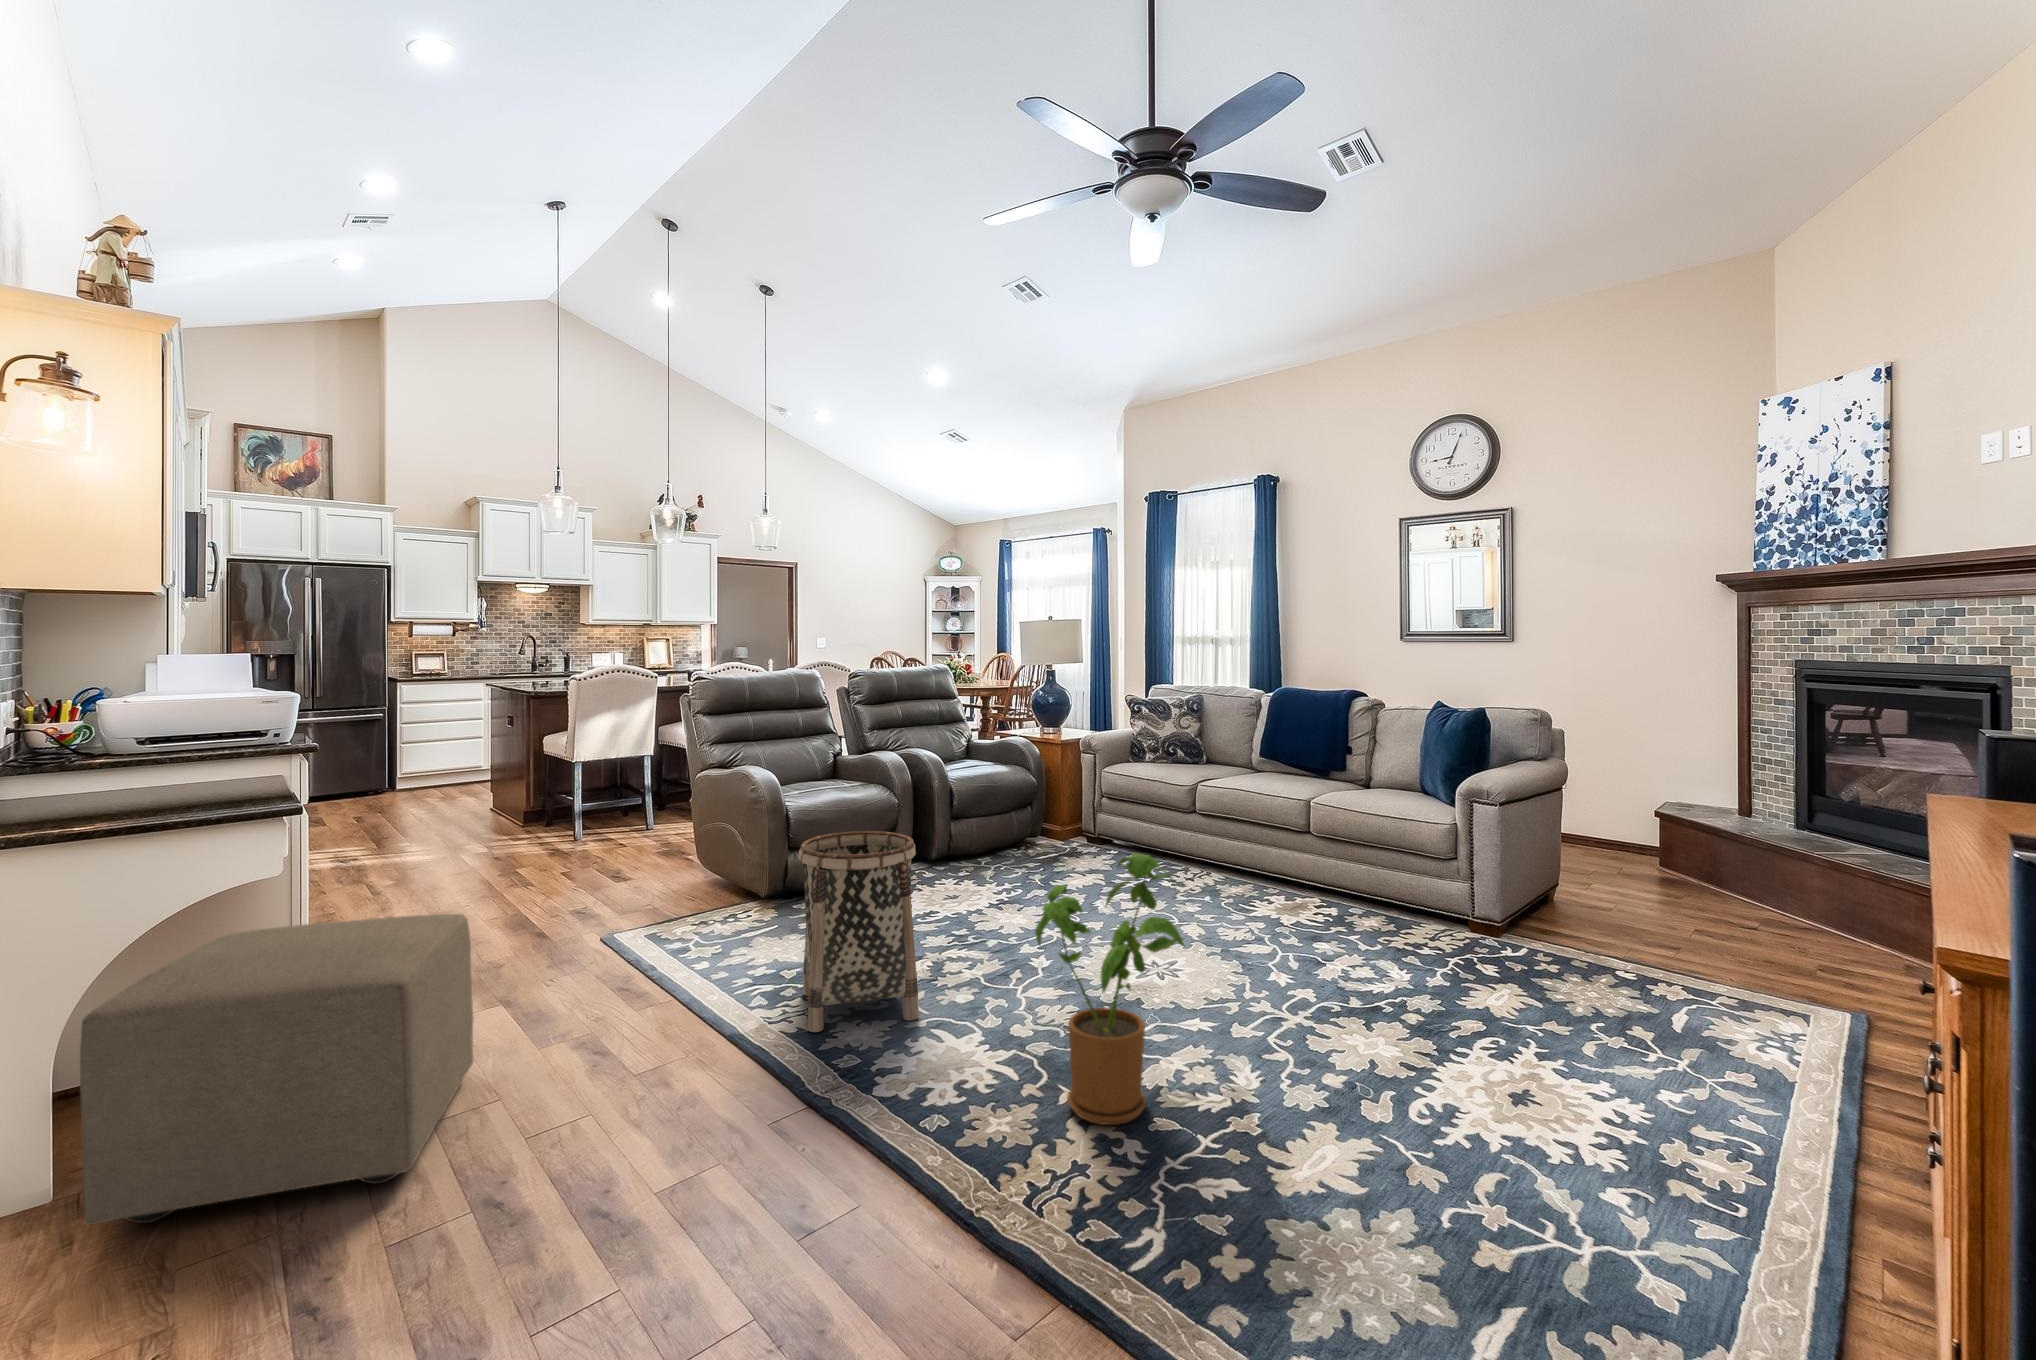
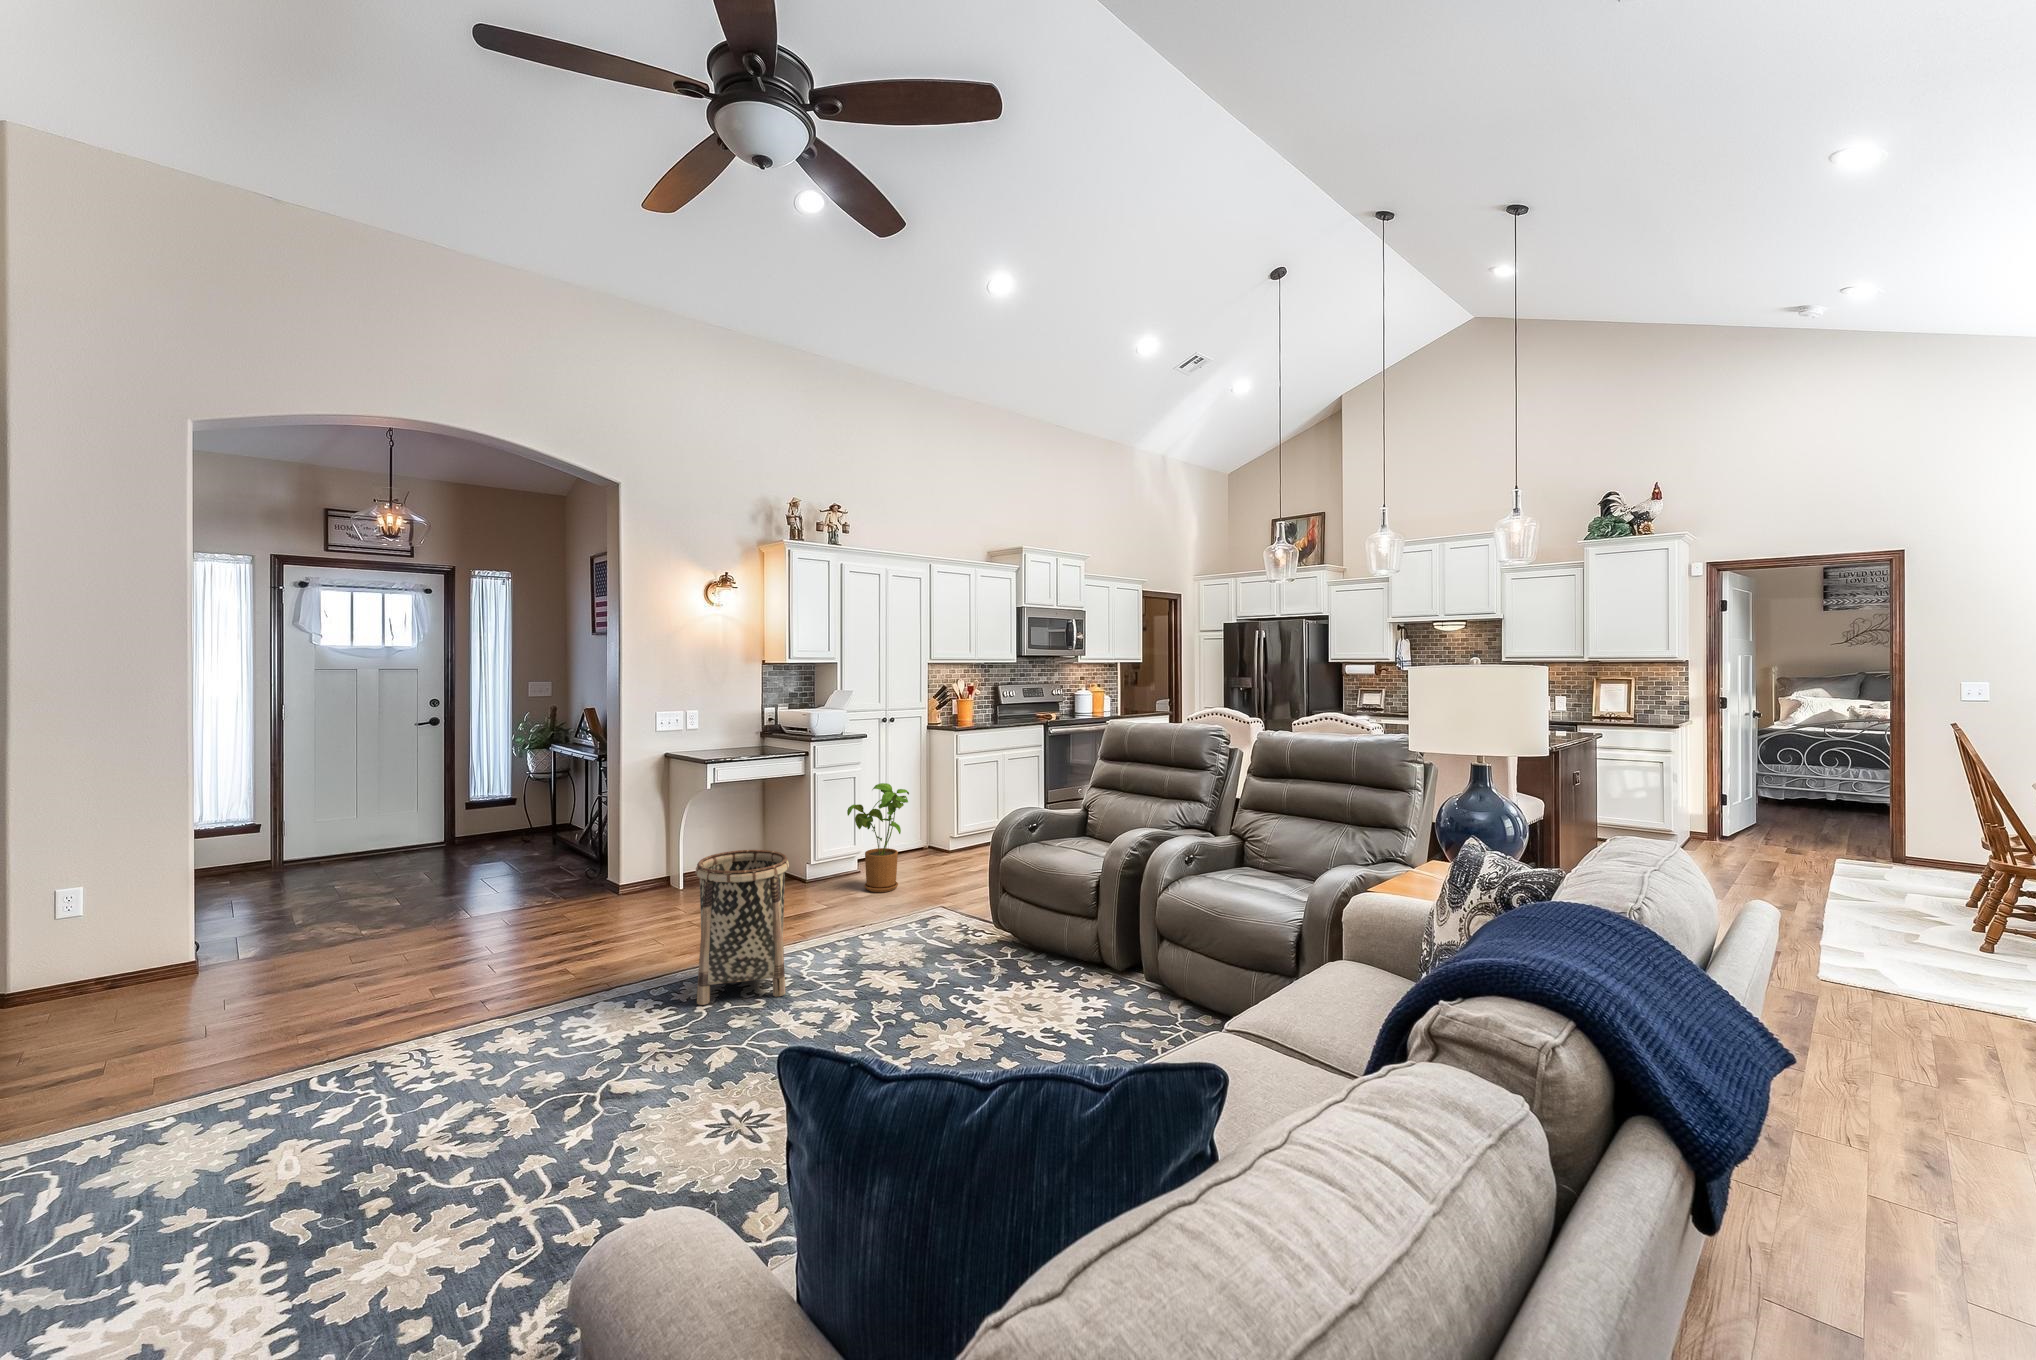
house plant: present [1035,853,1185,1125] -> present [847,783,909,892]
ottoman: present [80,914,473,1225] -> none [608,810,720,917]

